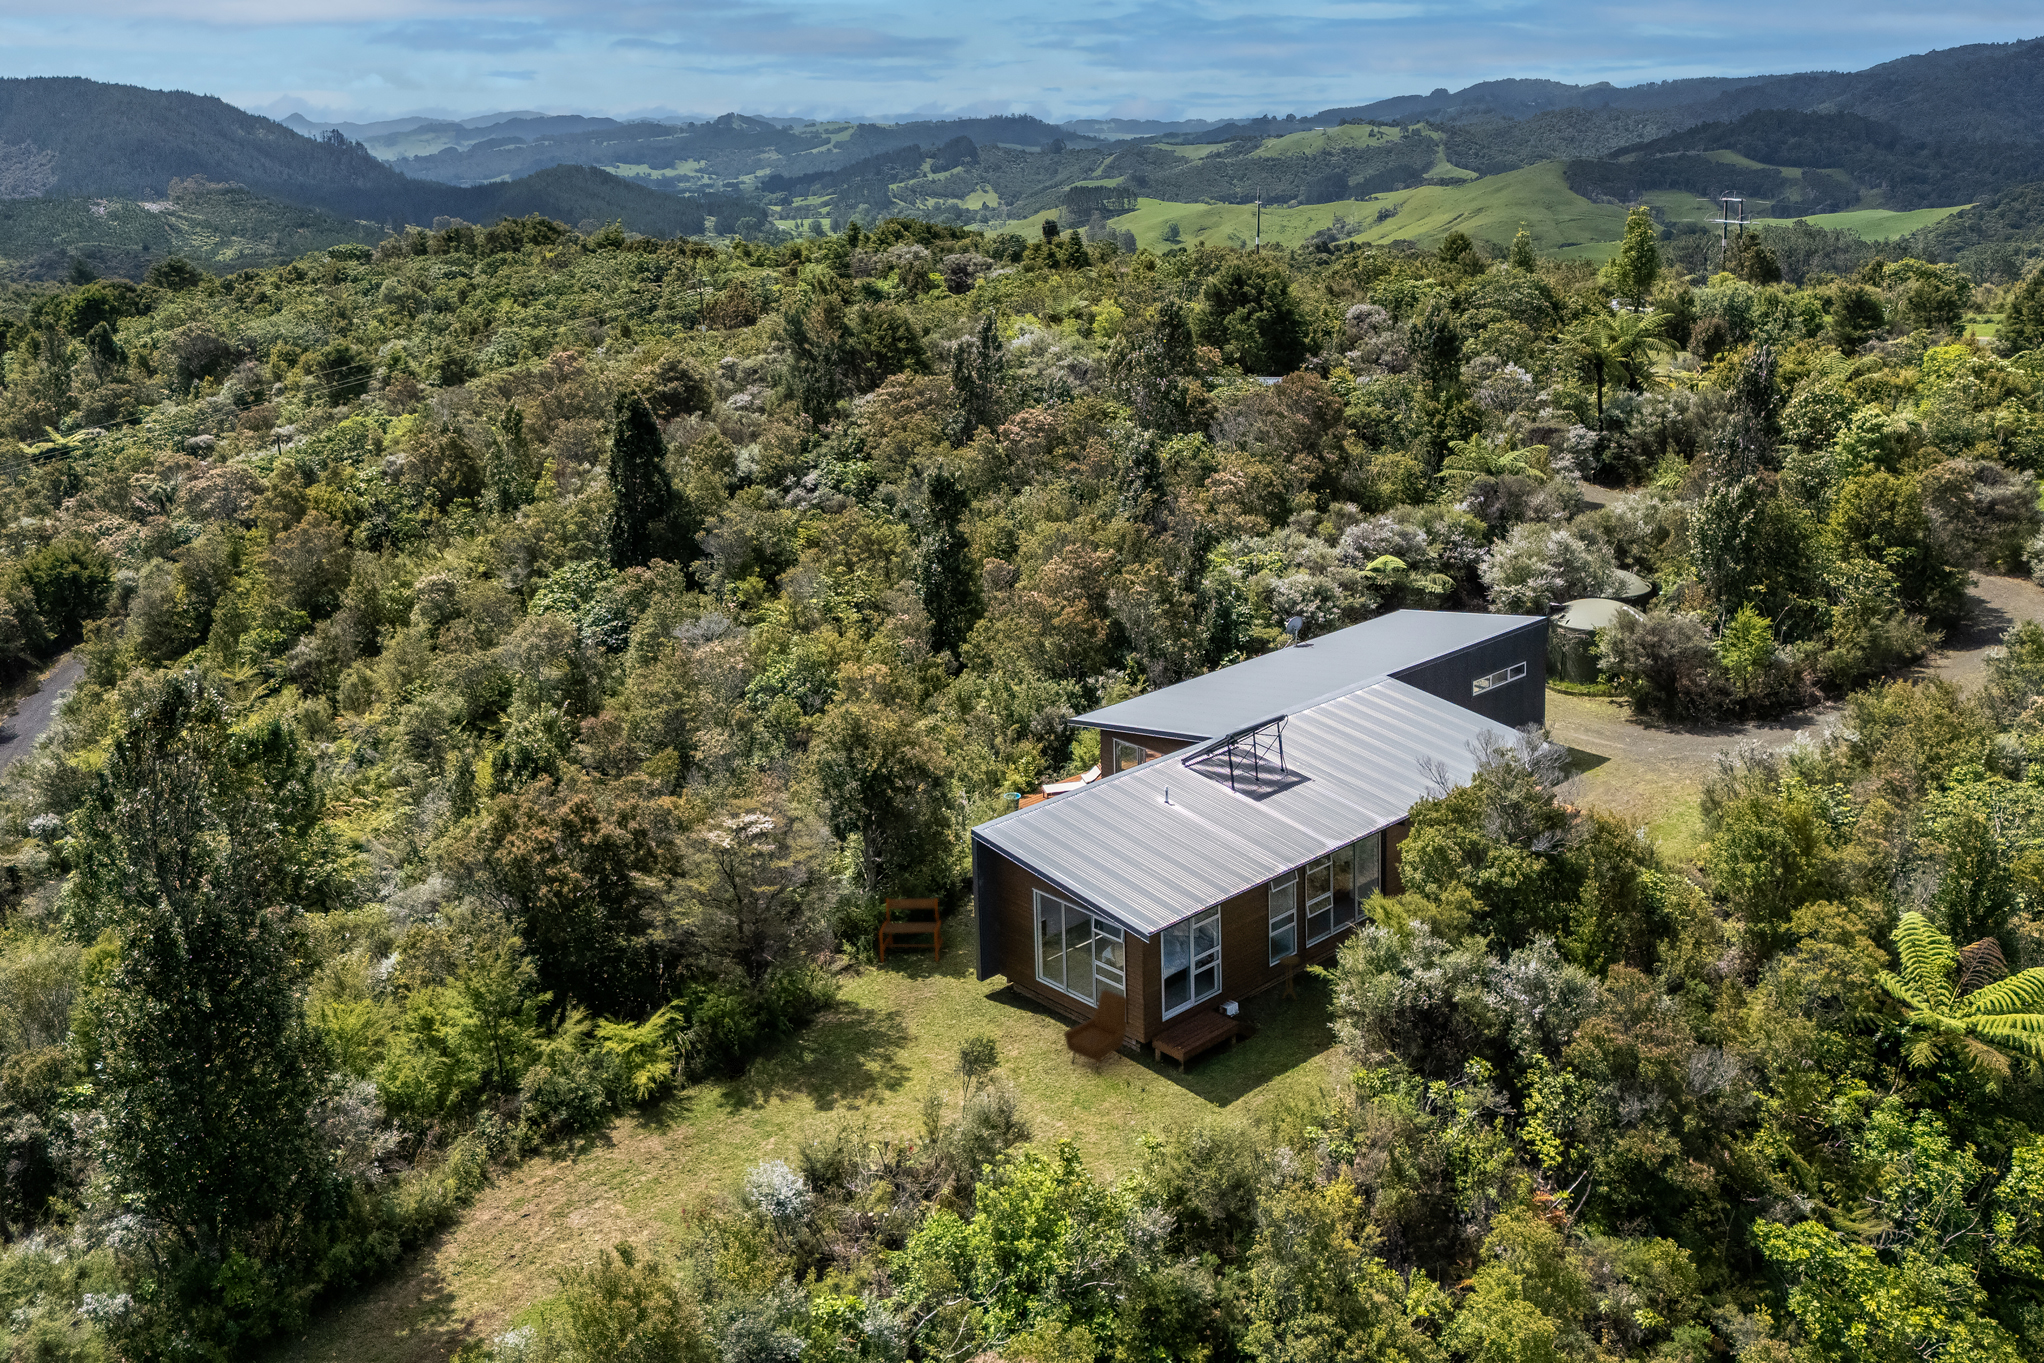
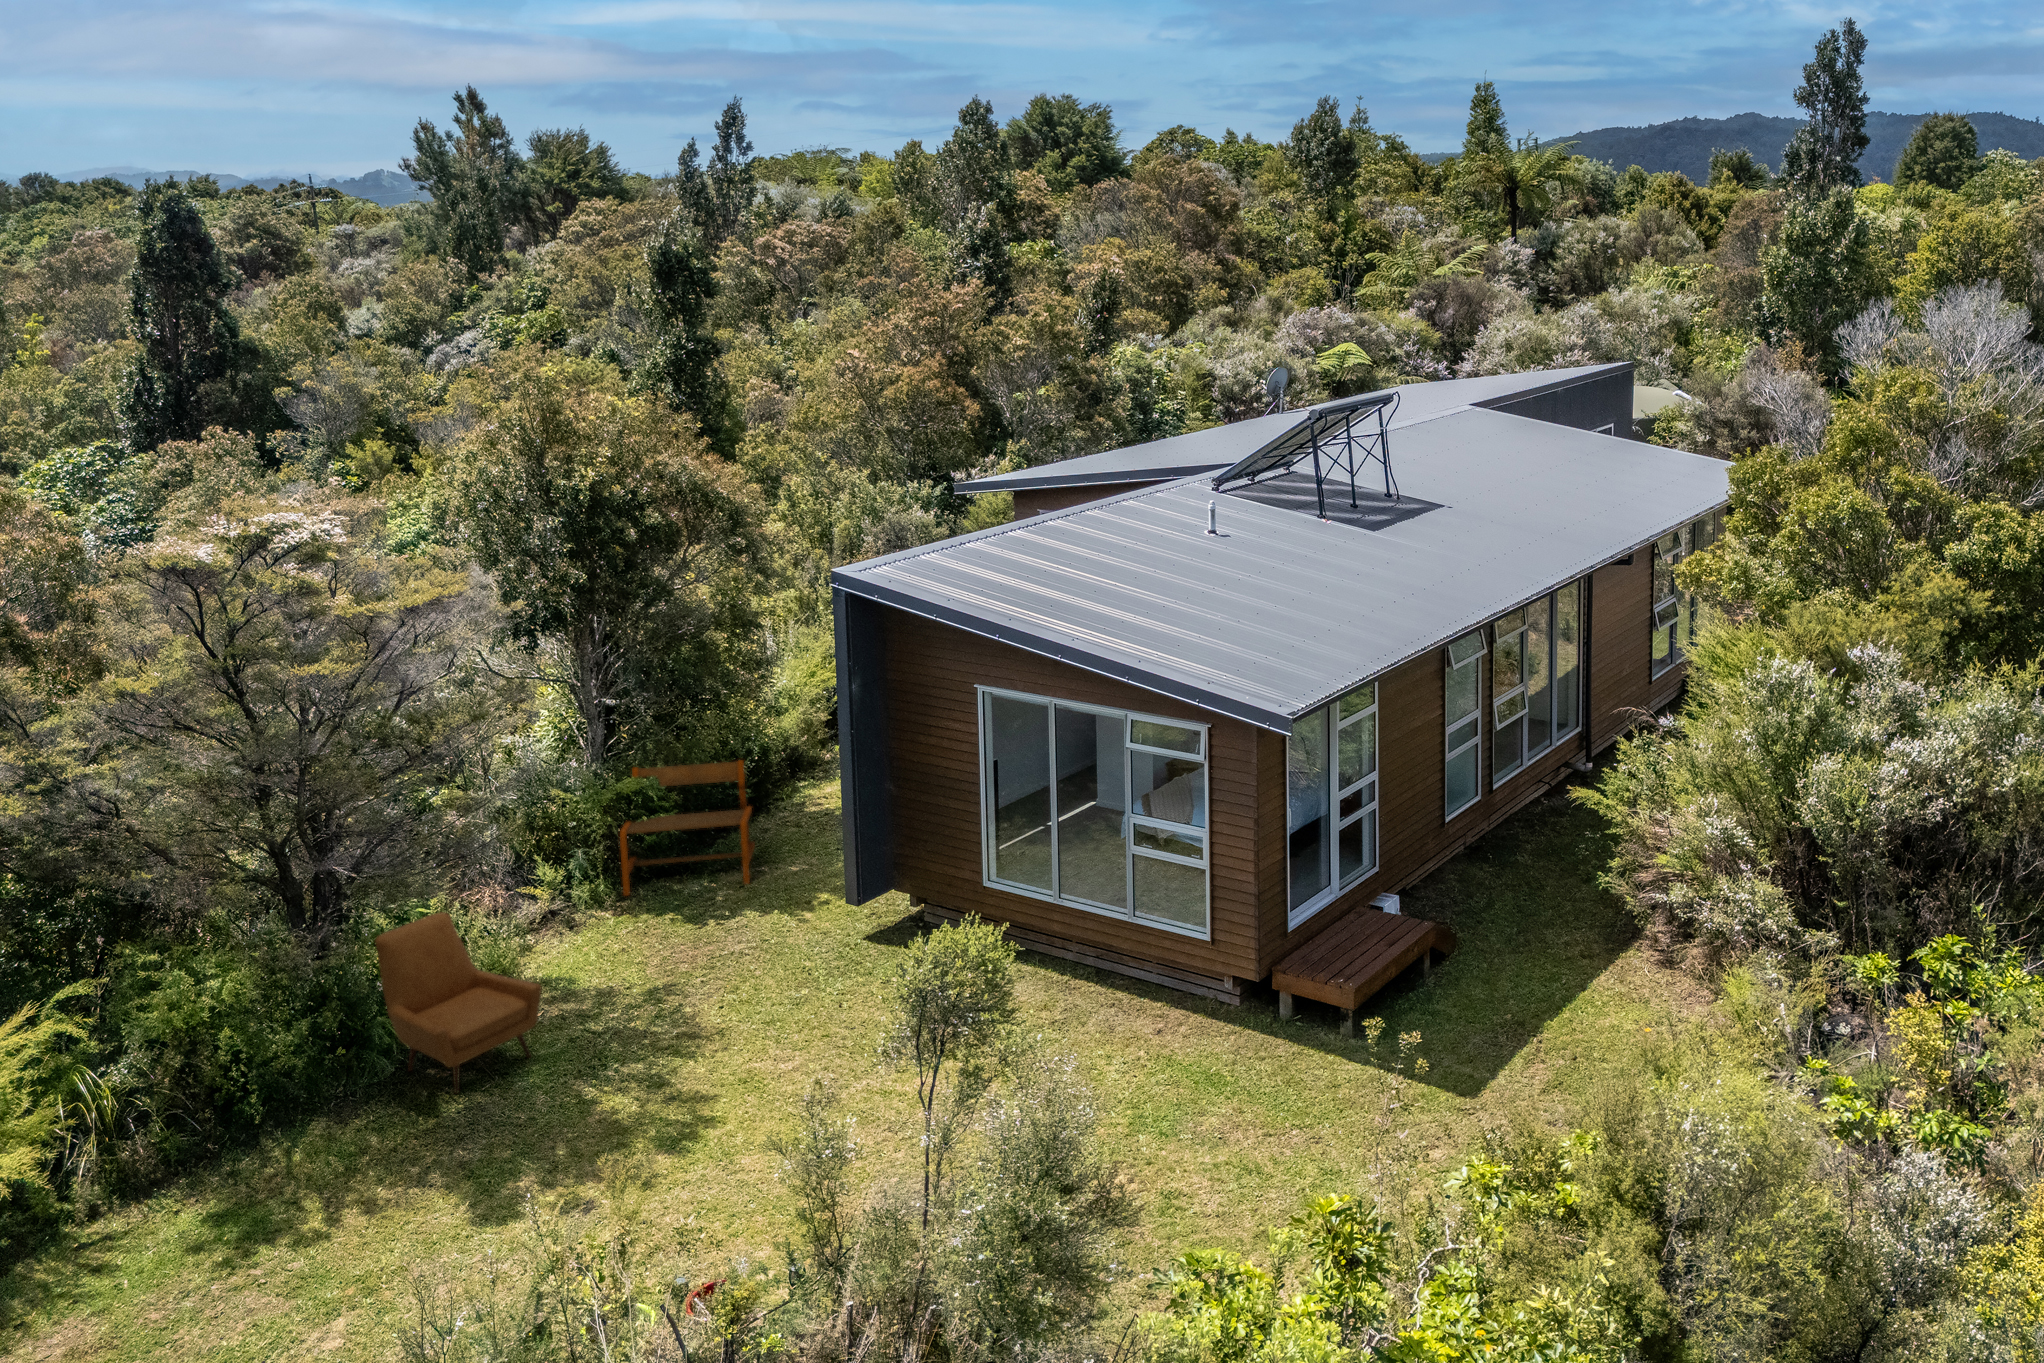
side table: present [1279,954,1300,999] -> none [1459,794,1501,881]
chair: present [1064,990,1128,1073] -> present [375,912,542,1094]
basket: present [723,1055,749,1076] -> none [204,1098,285,1169]

